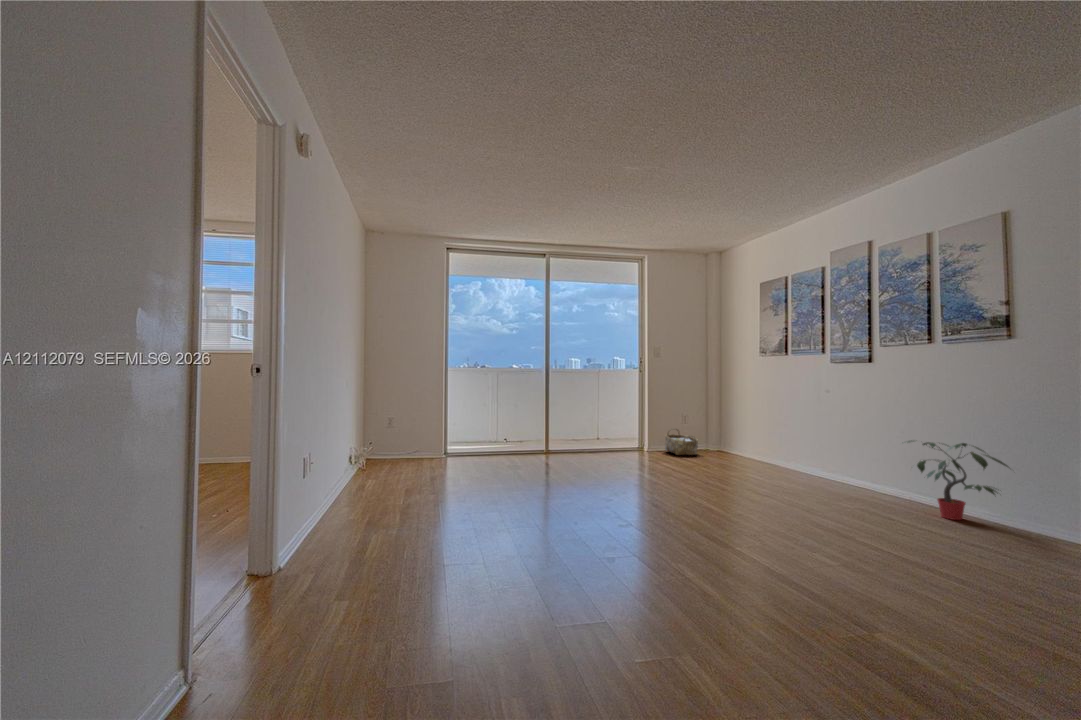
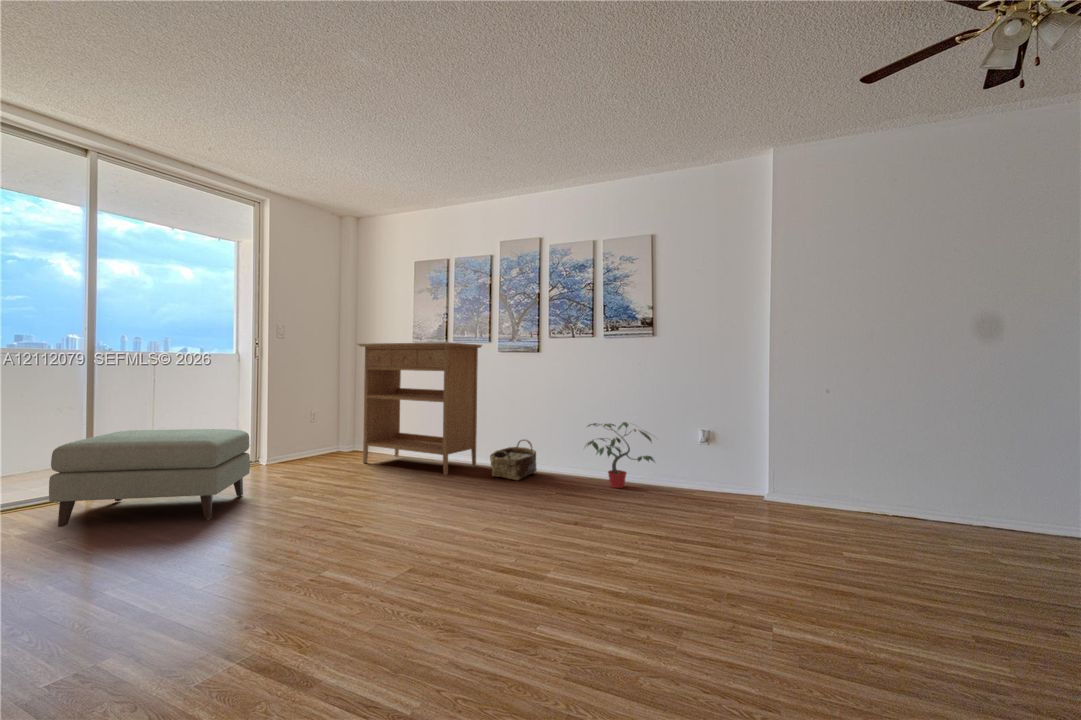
console table: none [707,356,814,477] -> present [358,342,482,475]
ottoman: none [519,417,616,473] -> present [49,429,250,527]
woven basket: present [665,428,698,455] -> present [490,439,537,480]

